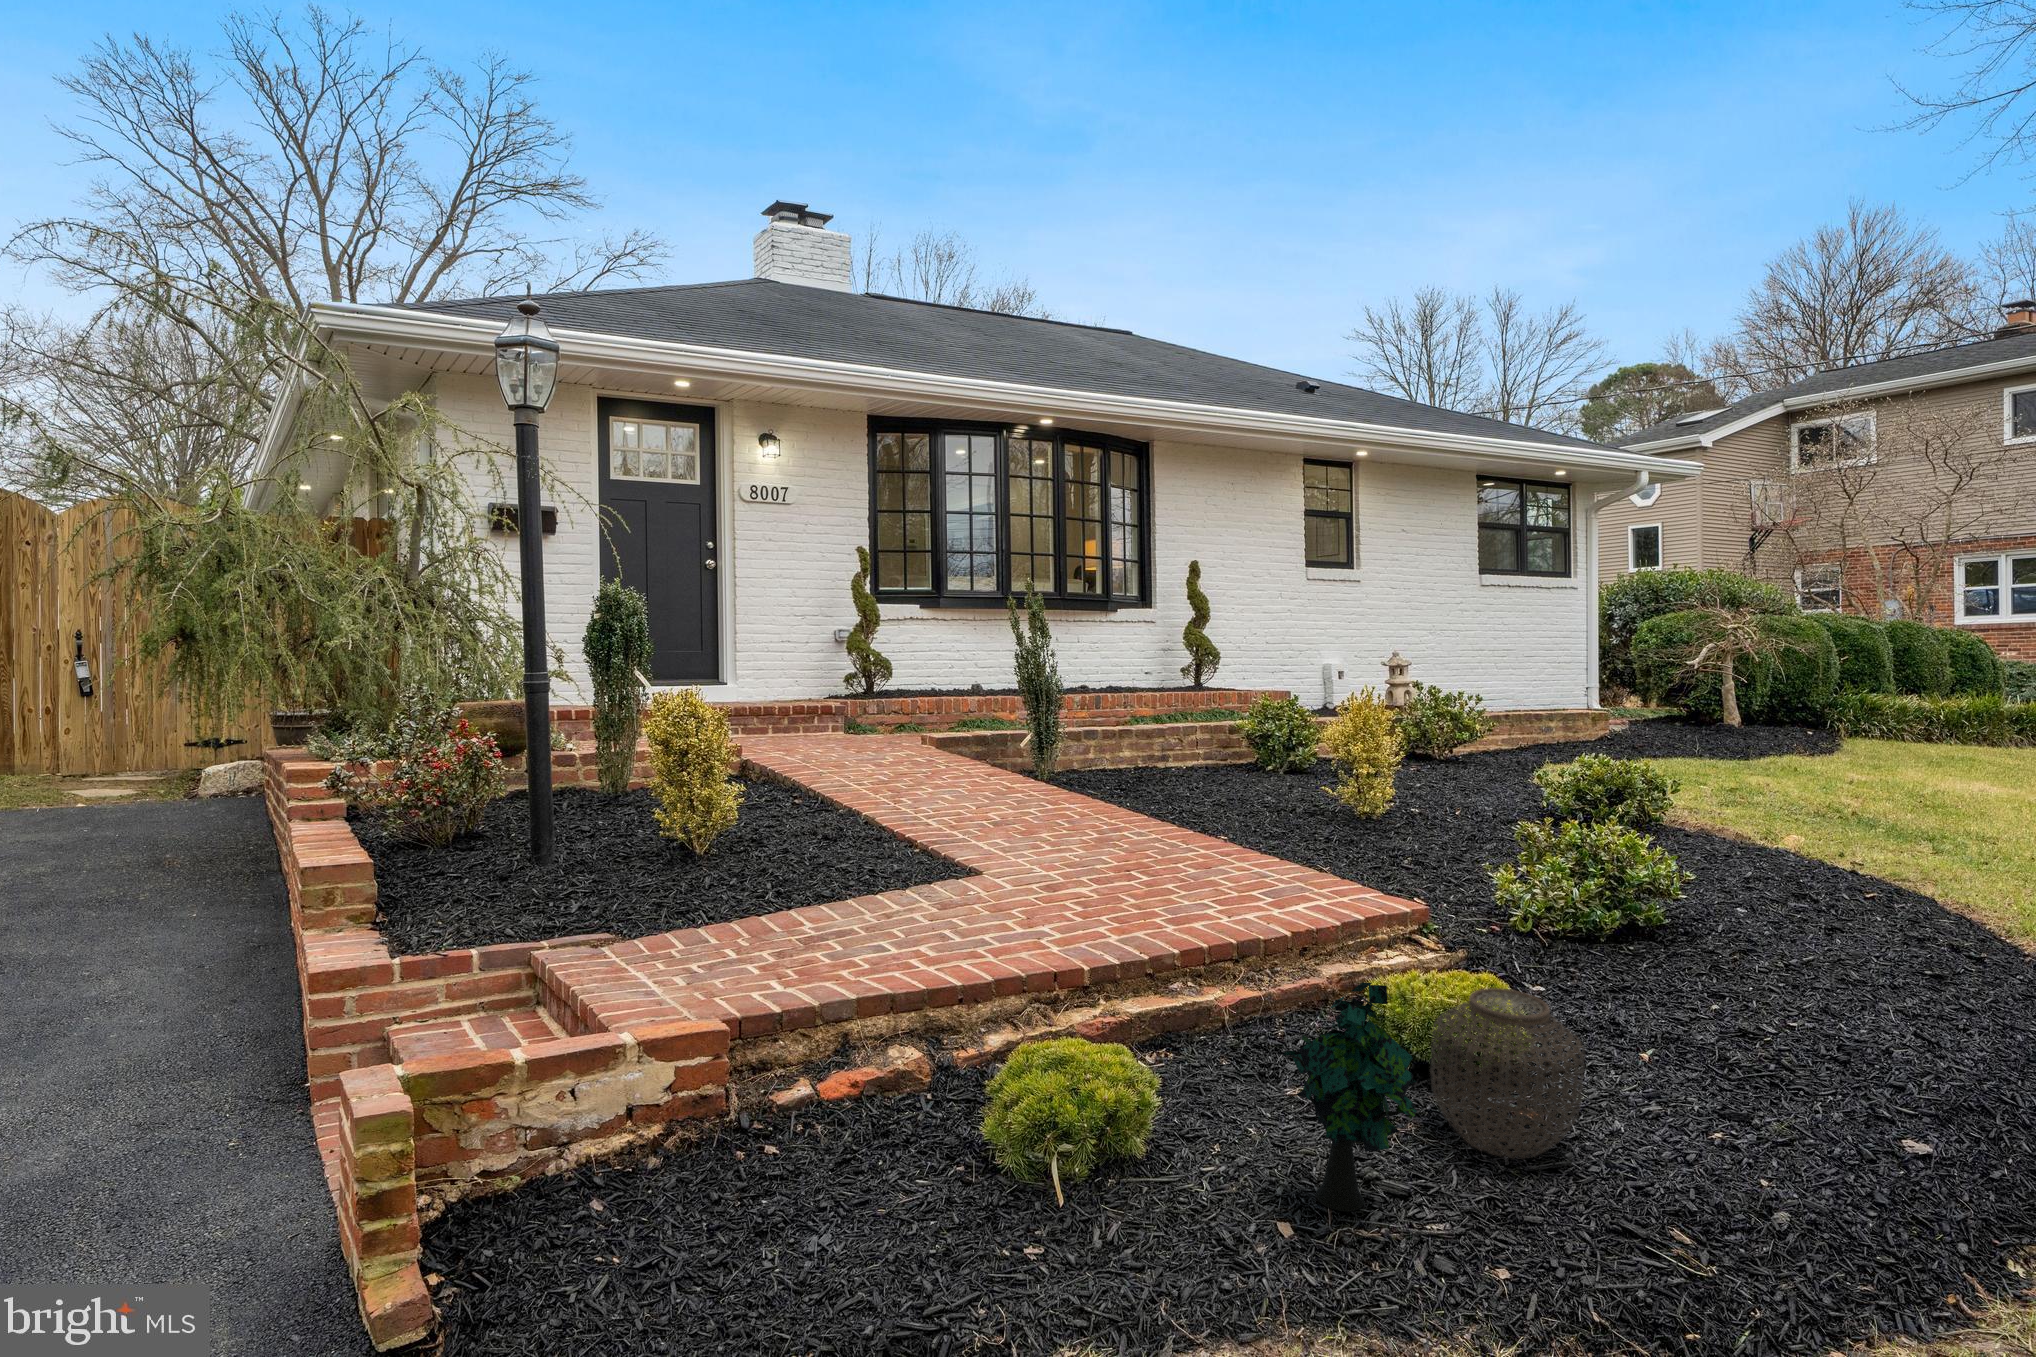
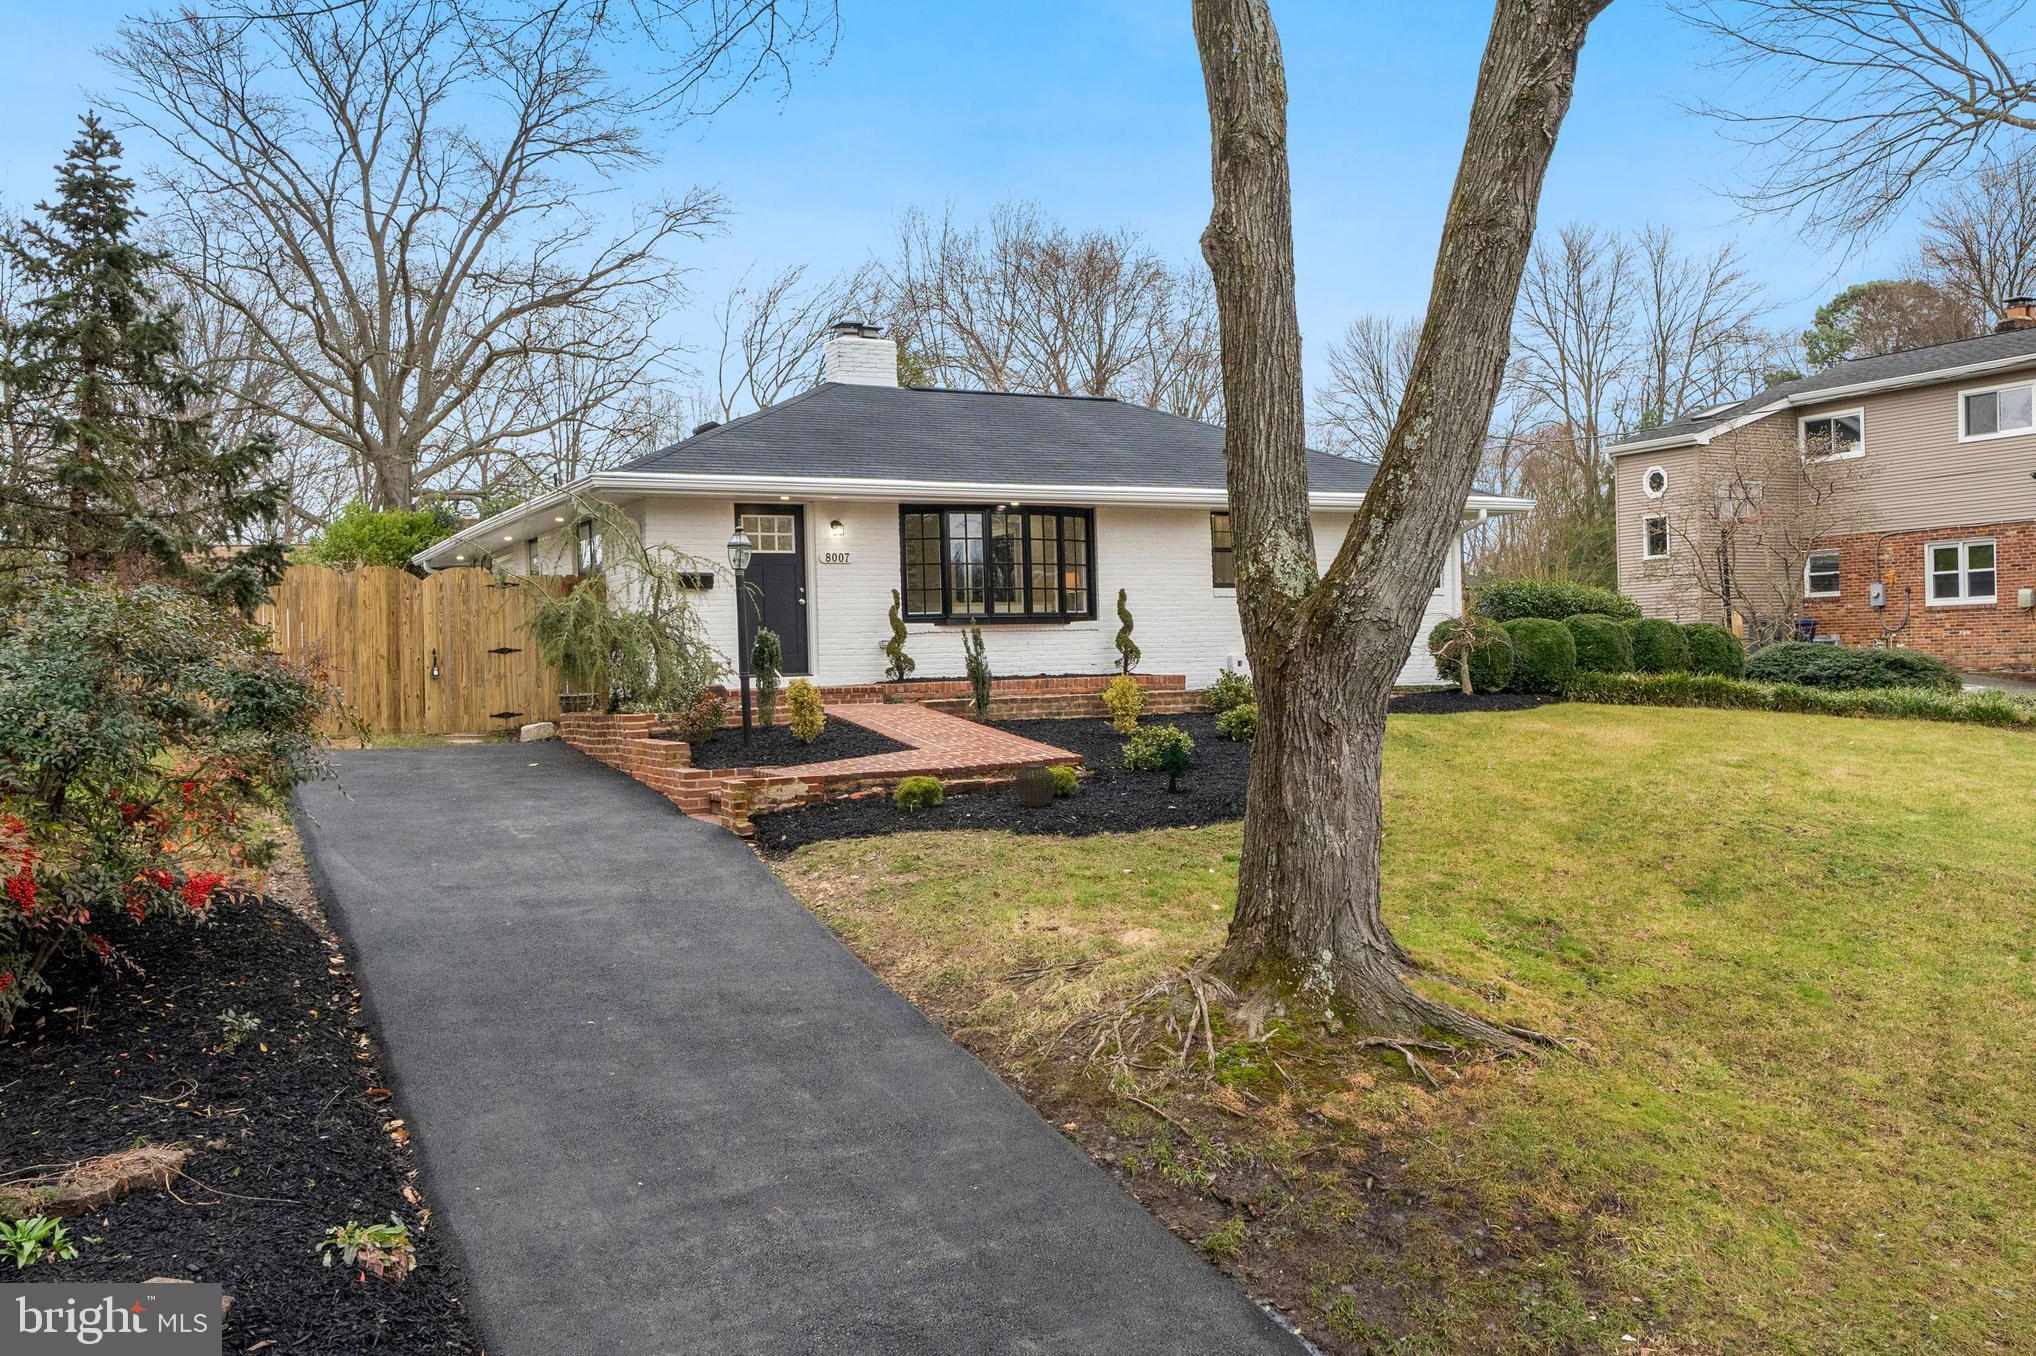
decorative plant: present [1277,983,1417,1212] -> present [1158,739,1190,793]

